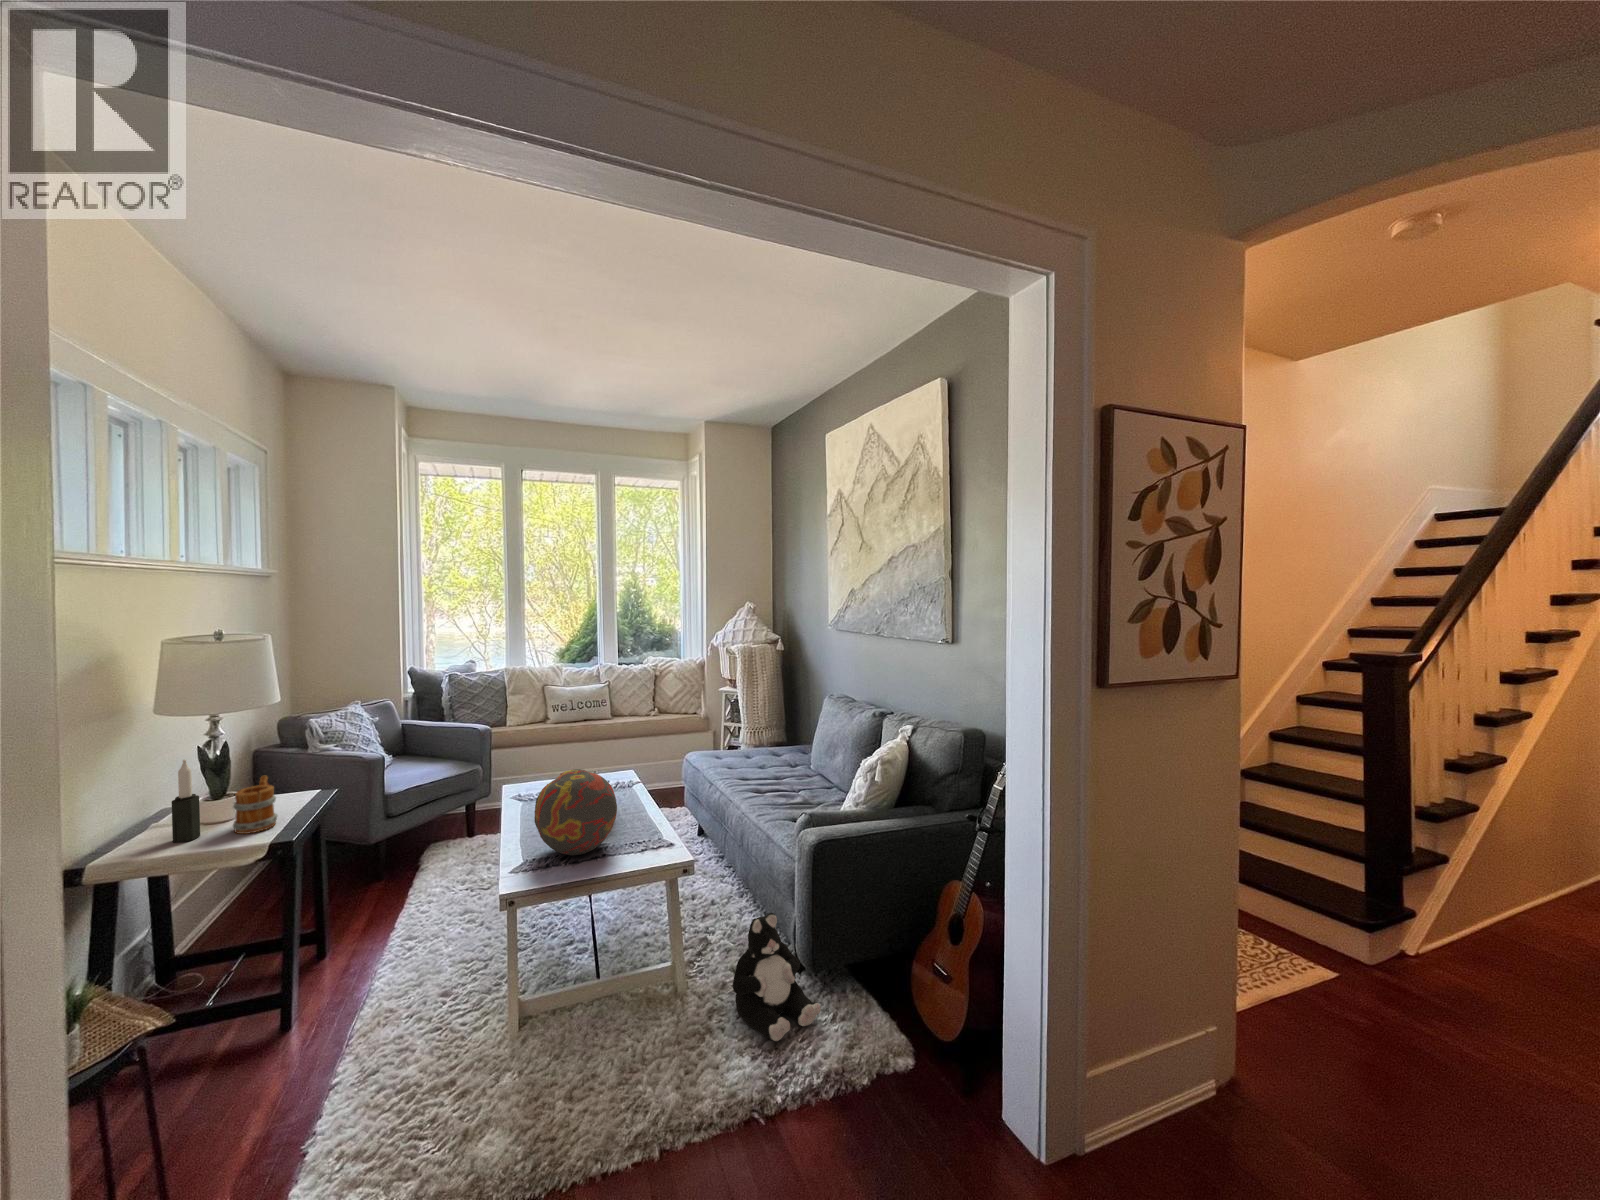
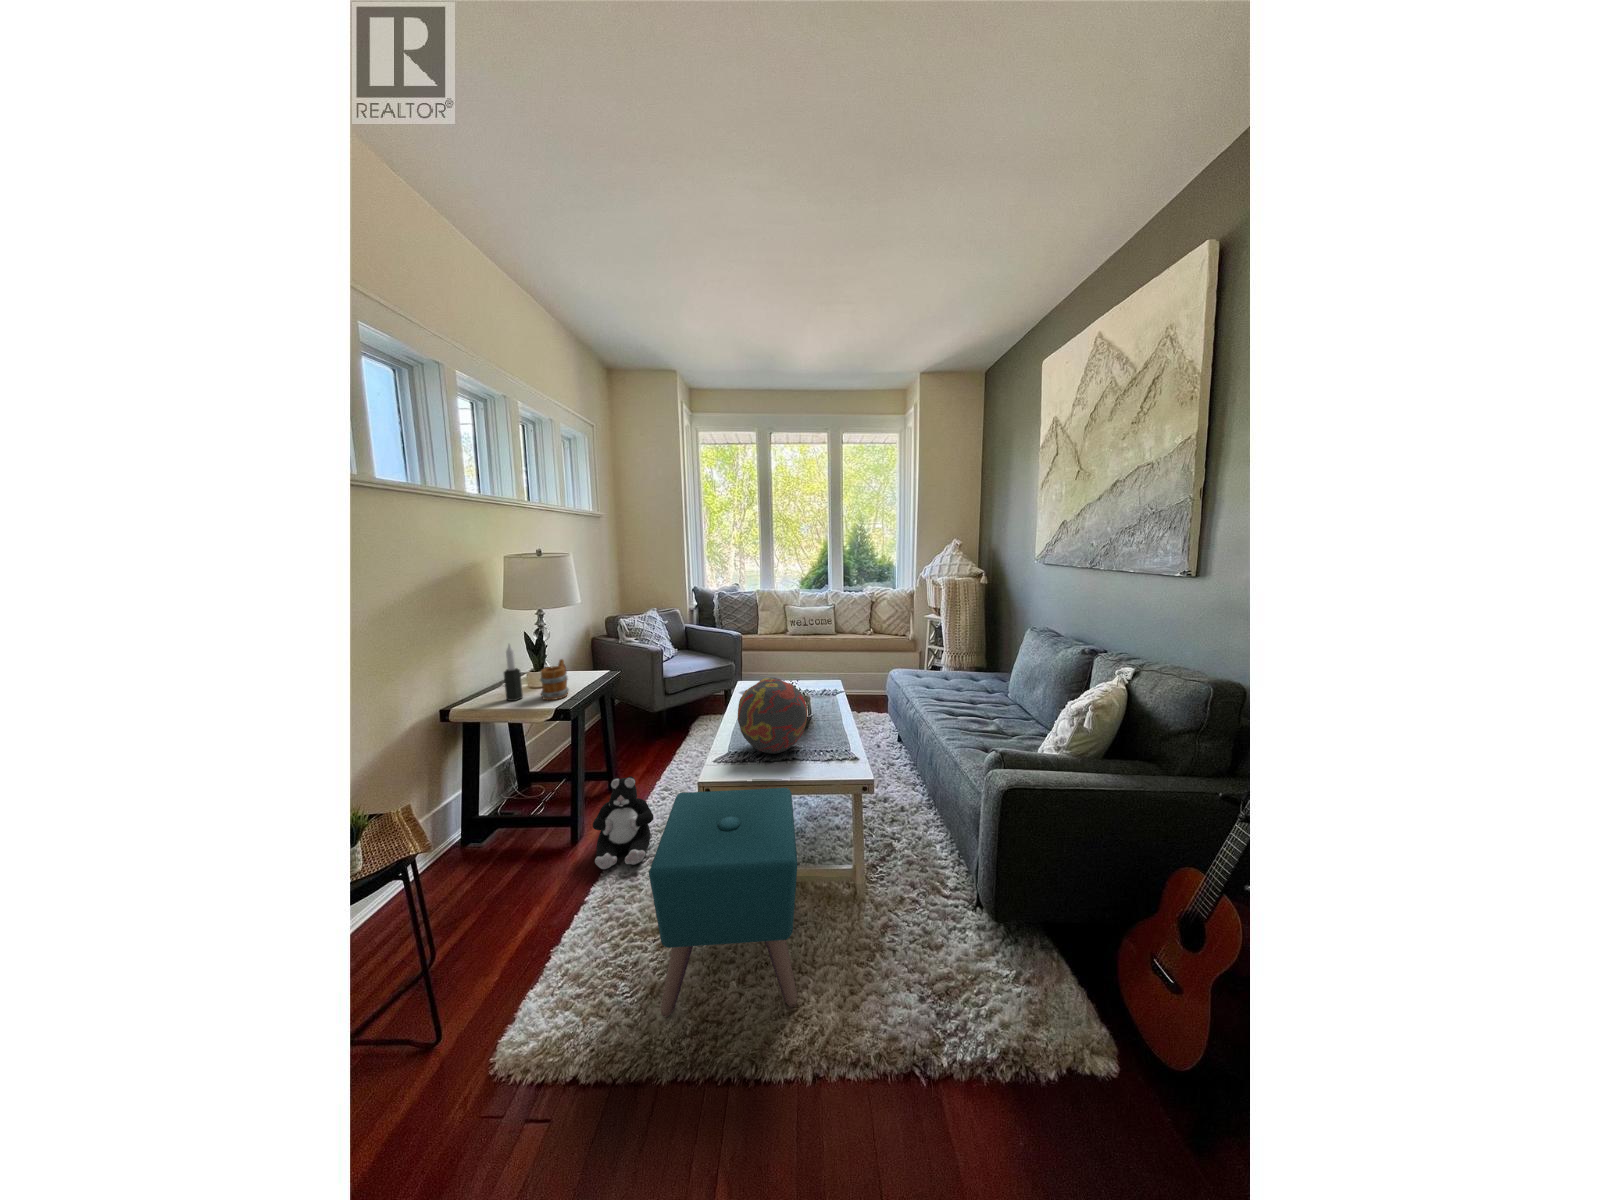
ottoman: none [474,883,636,1159] -> present [649,788,798,1017]
plush toy: present [733,913,821,1041] -> present [593,776,654,869]

